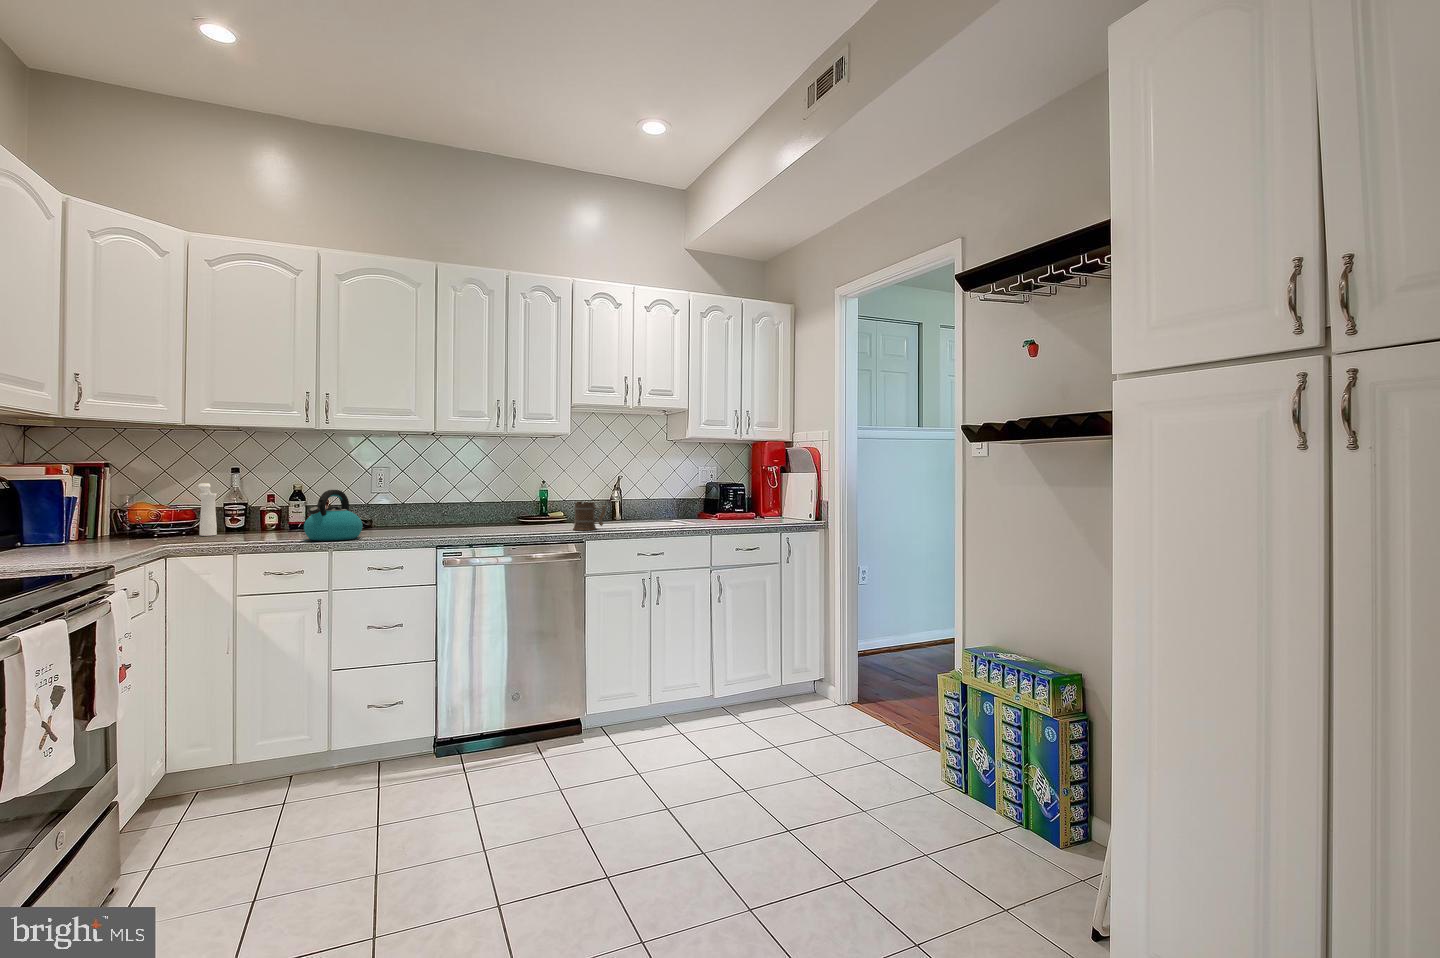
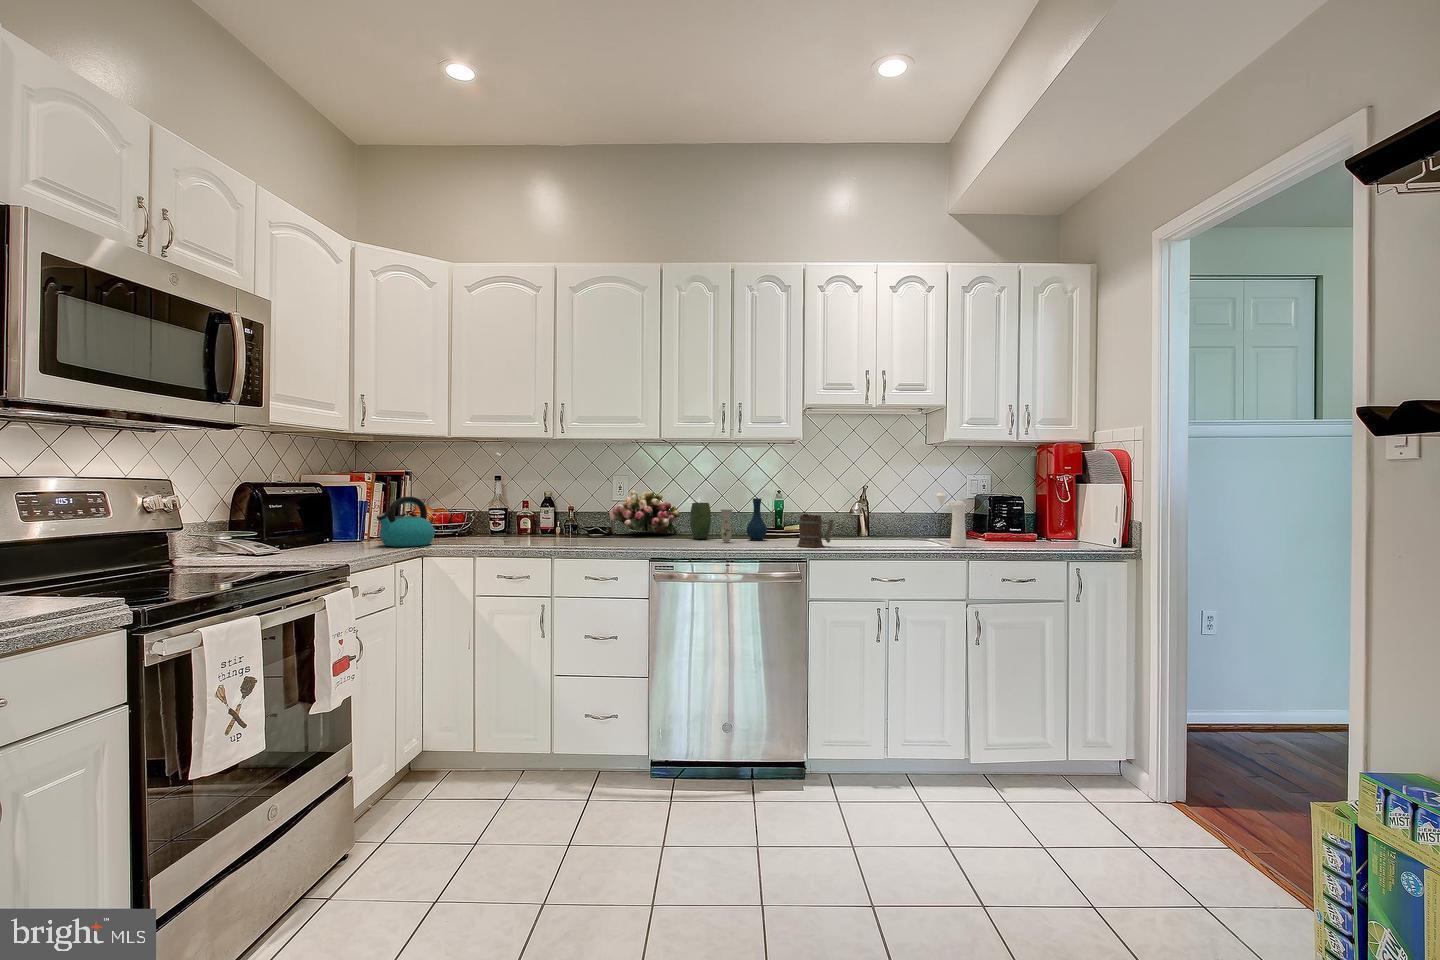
pepper mill: present [198,483,217,536] -> present [936,493,966,547]
flower arrangement: none [370,483,445,525] -> present [609,490,680,534]
vase: none [464,489,539,529] -> present [690,498,767,542]
kettle: present [304,490,363,541] -> present [377,497,435,547]

